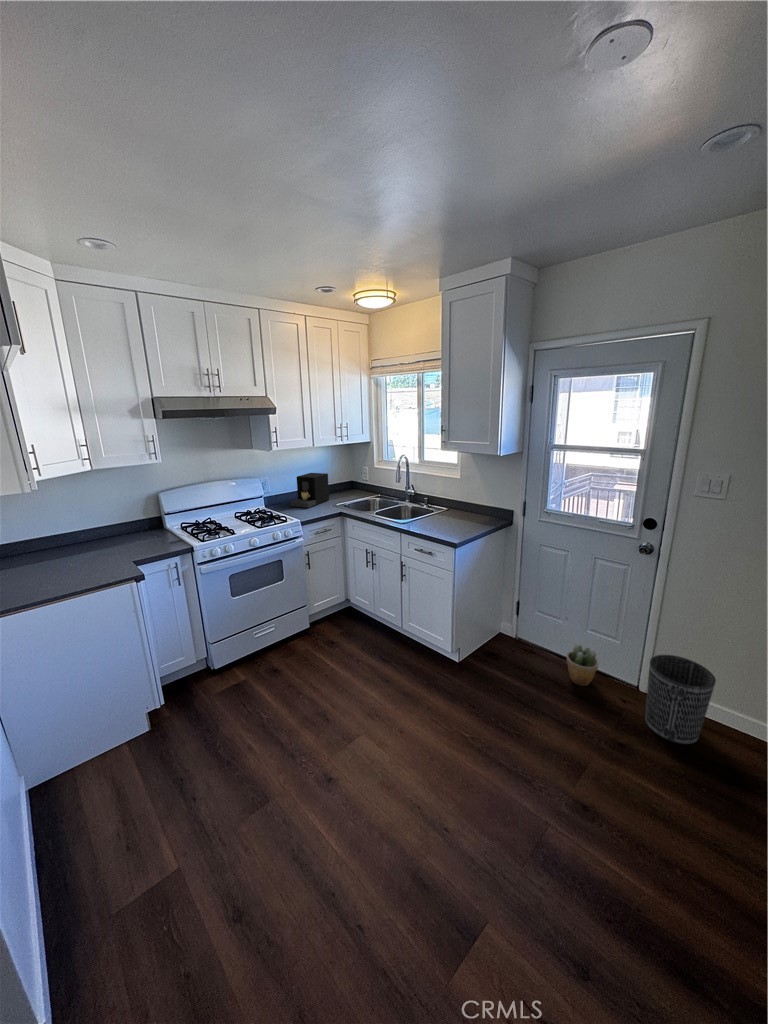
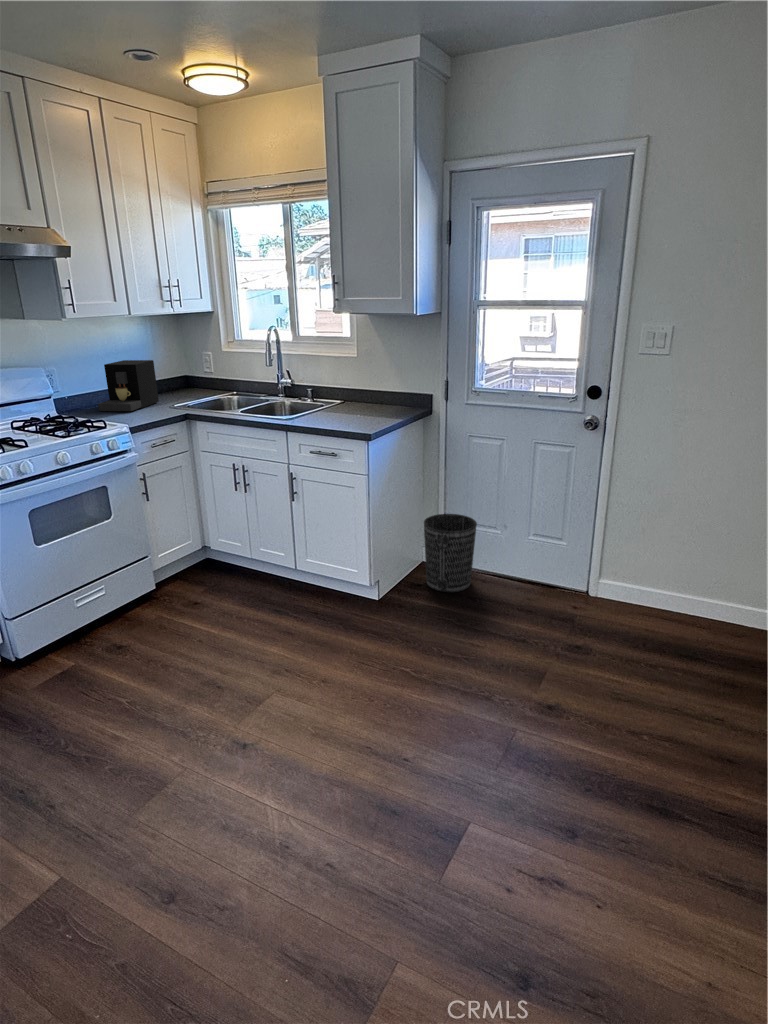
potted plant: present [567,644,599,686] -> none [508,551,545,601]
wastebasket: present [645,655,716,744] -> present [424,514,477,592]

